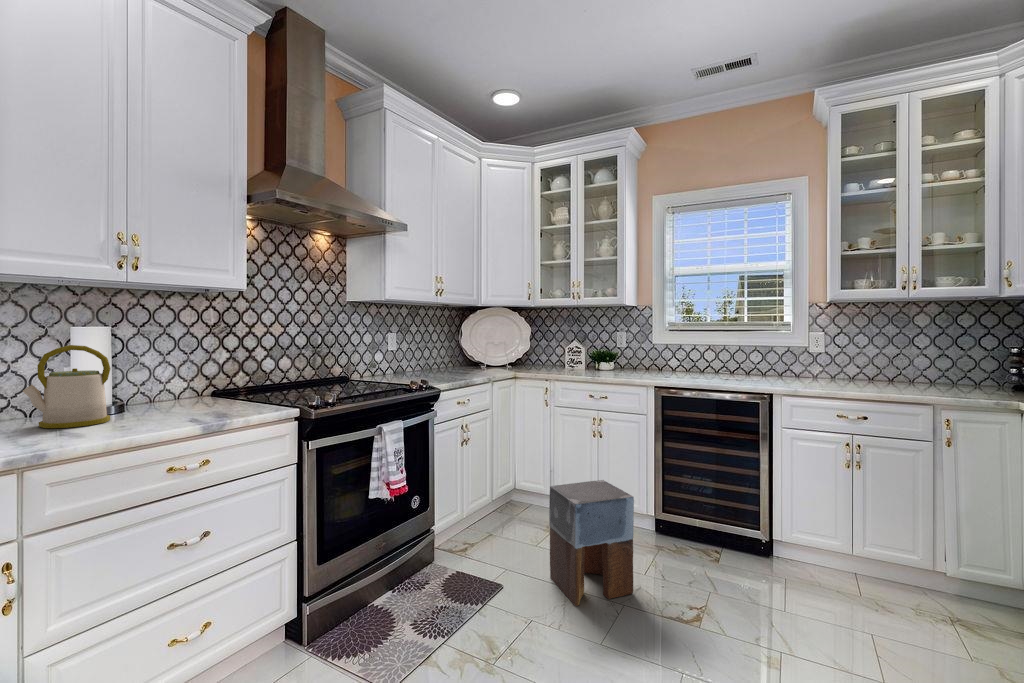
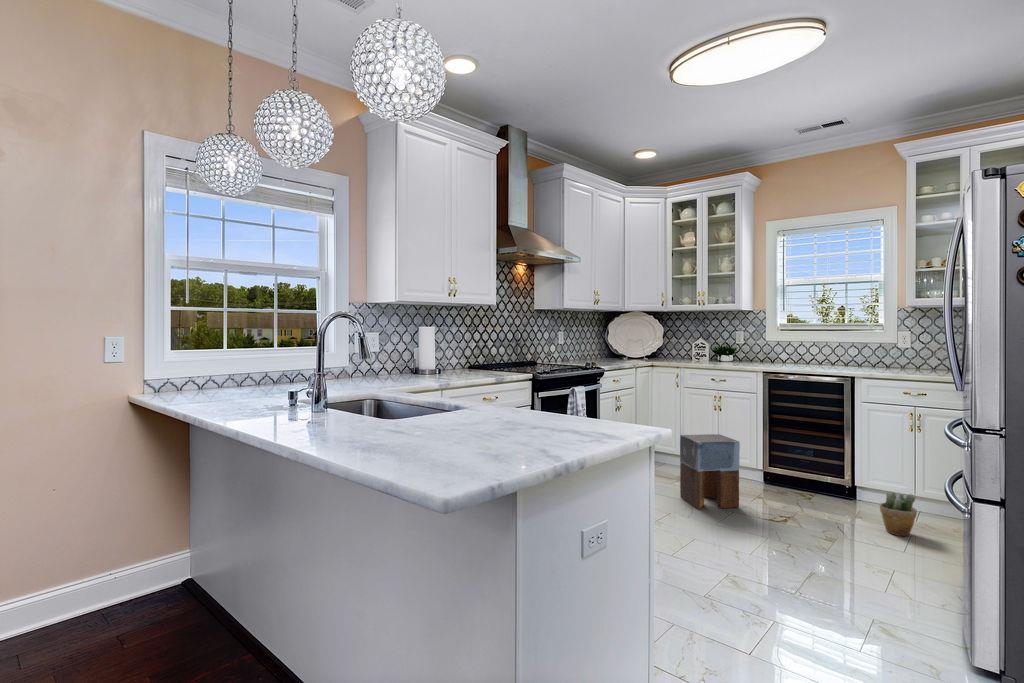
kettle: present [23,345,110,428] -> none [415,336,446,377]
potted plant: none [831,569,887,640] -> present [880,492,917,536]

